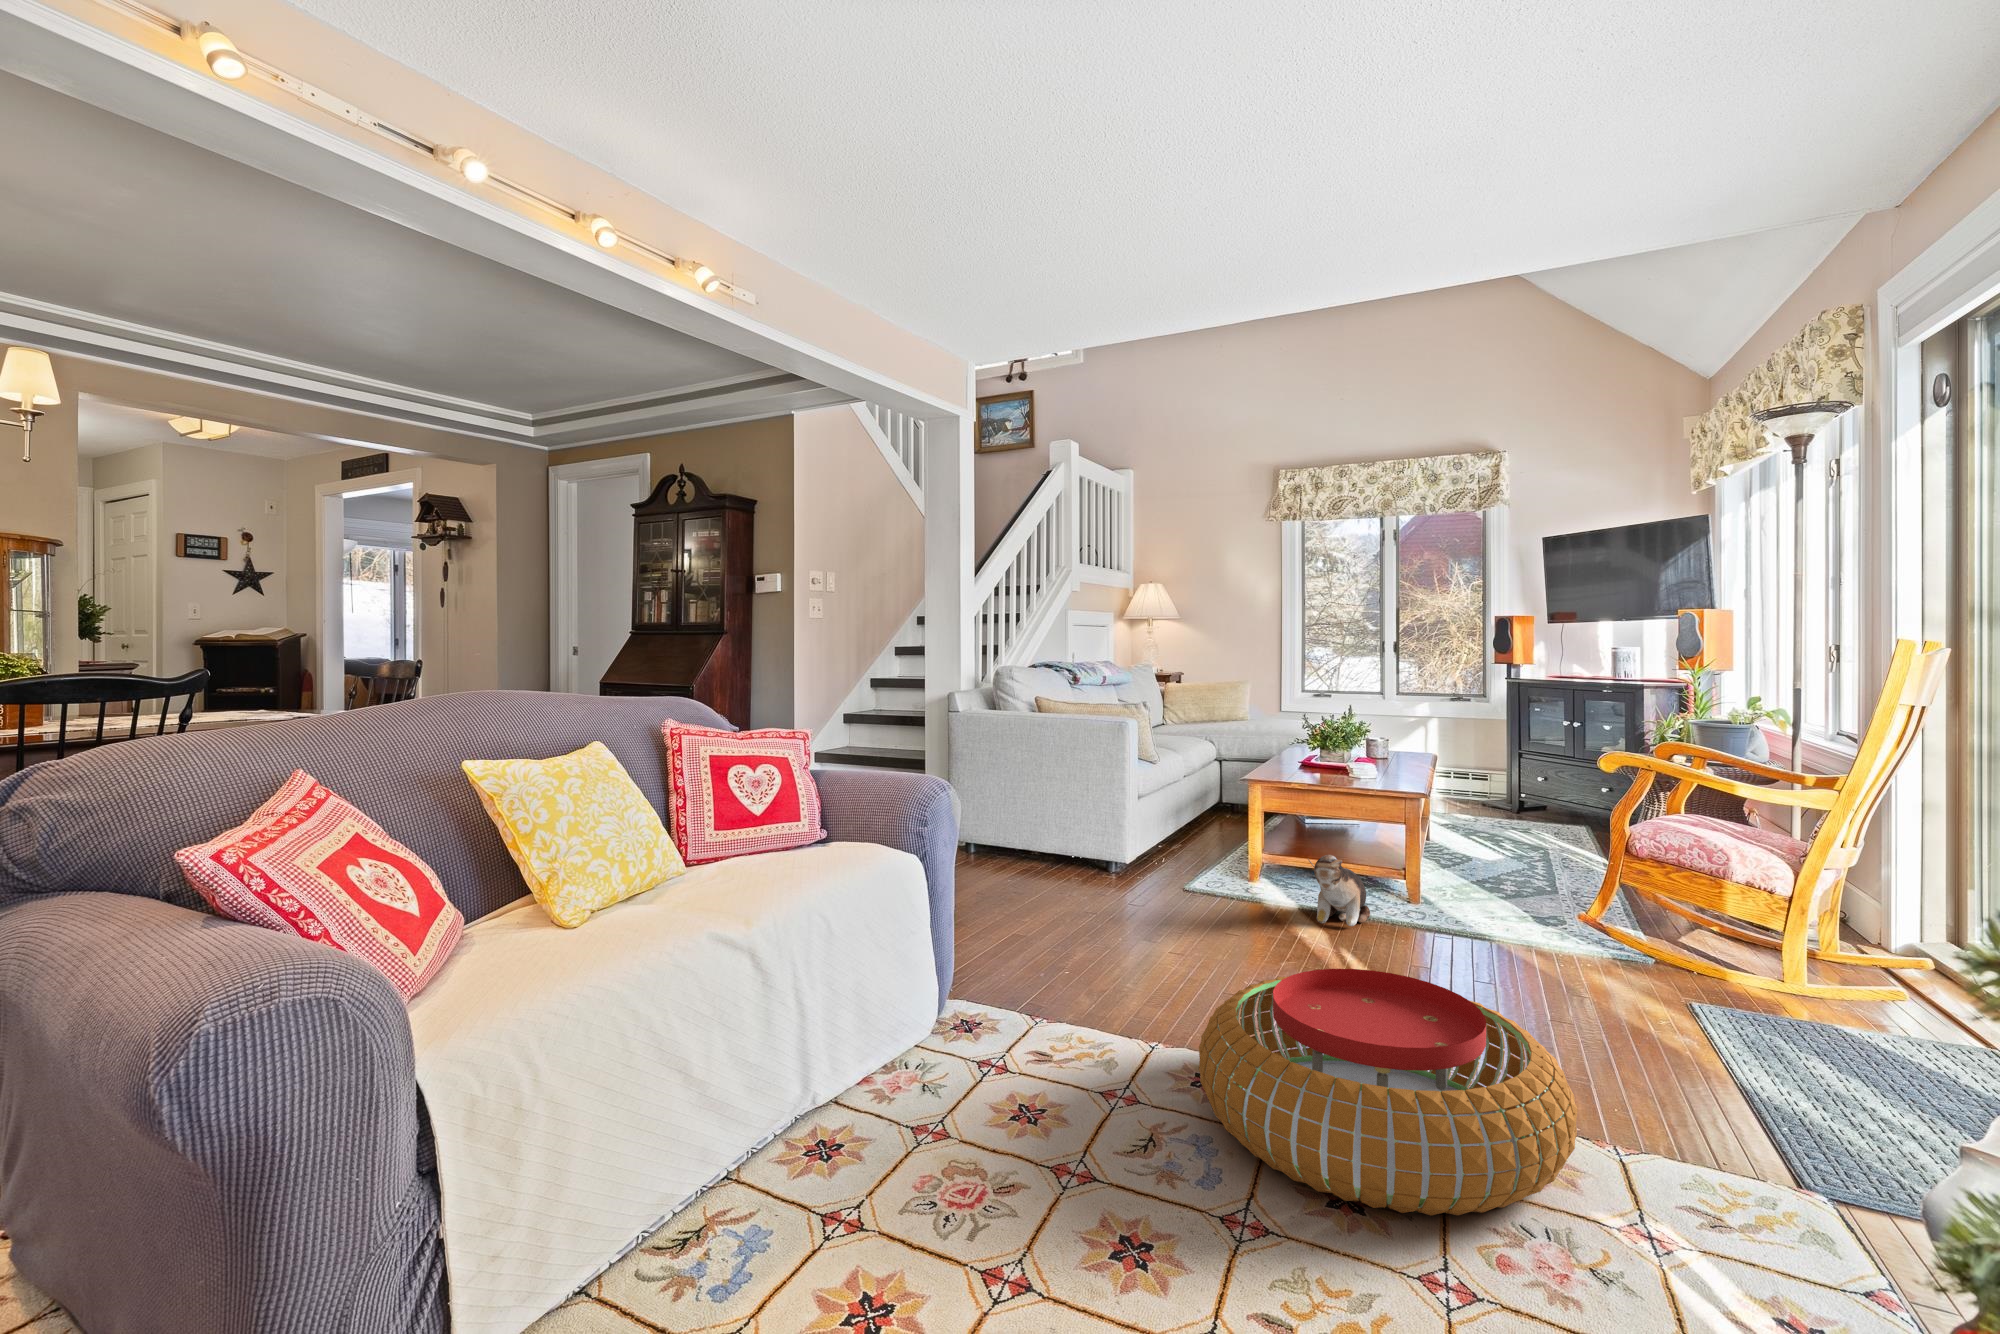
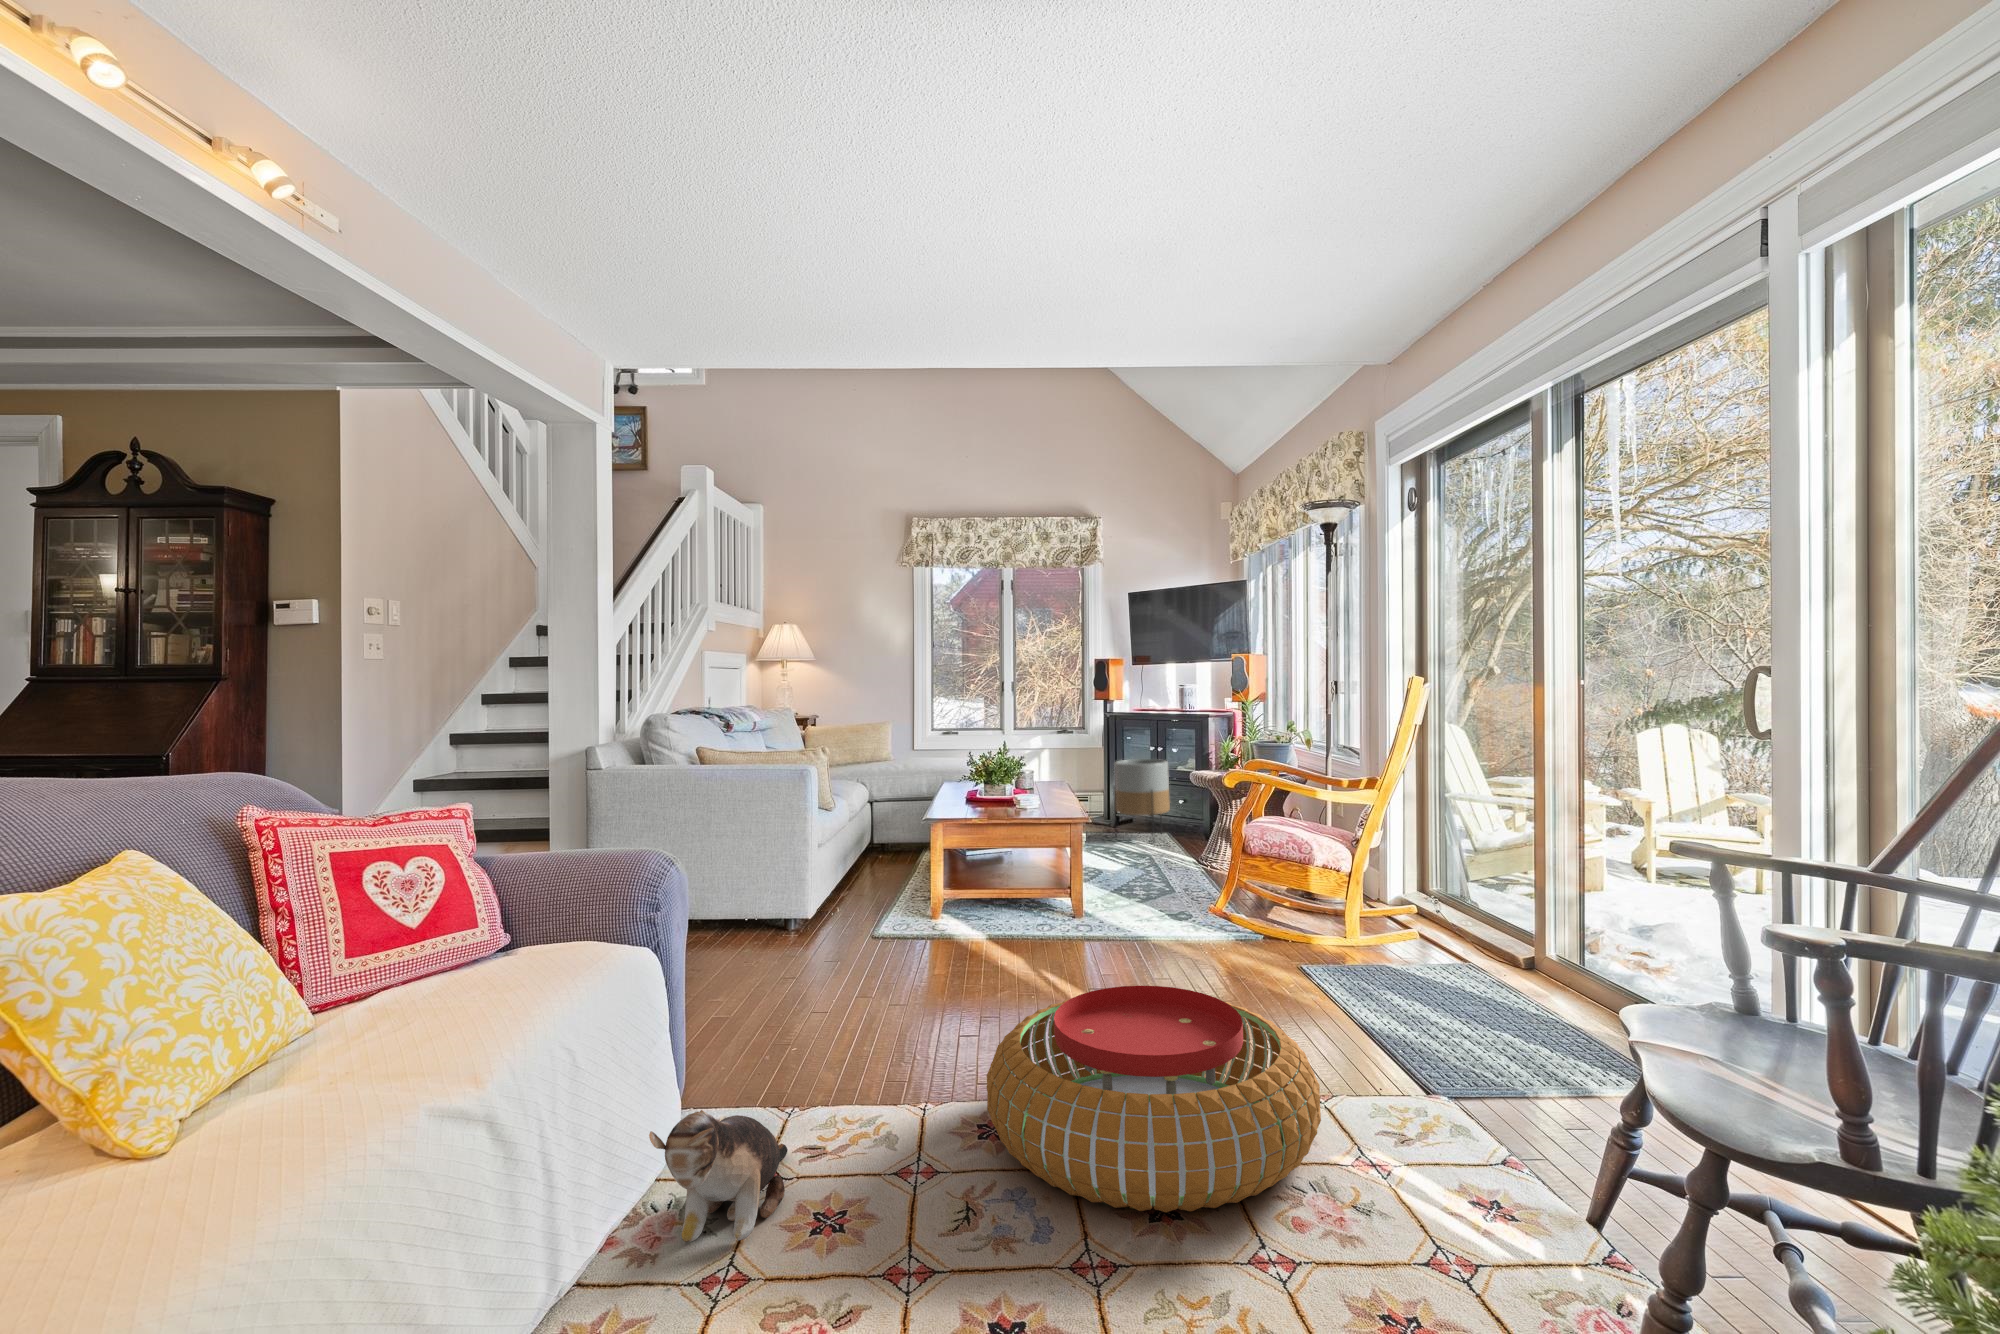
planter: none [1513,742,1586,838] -> present [1114,759,1170,832]
plush toy: present [1308,855,1370,926] -> present [649,1110,788,1242]

